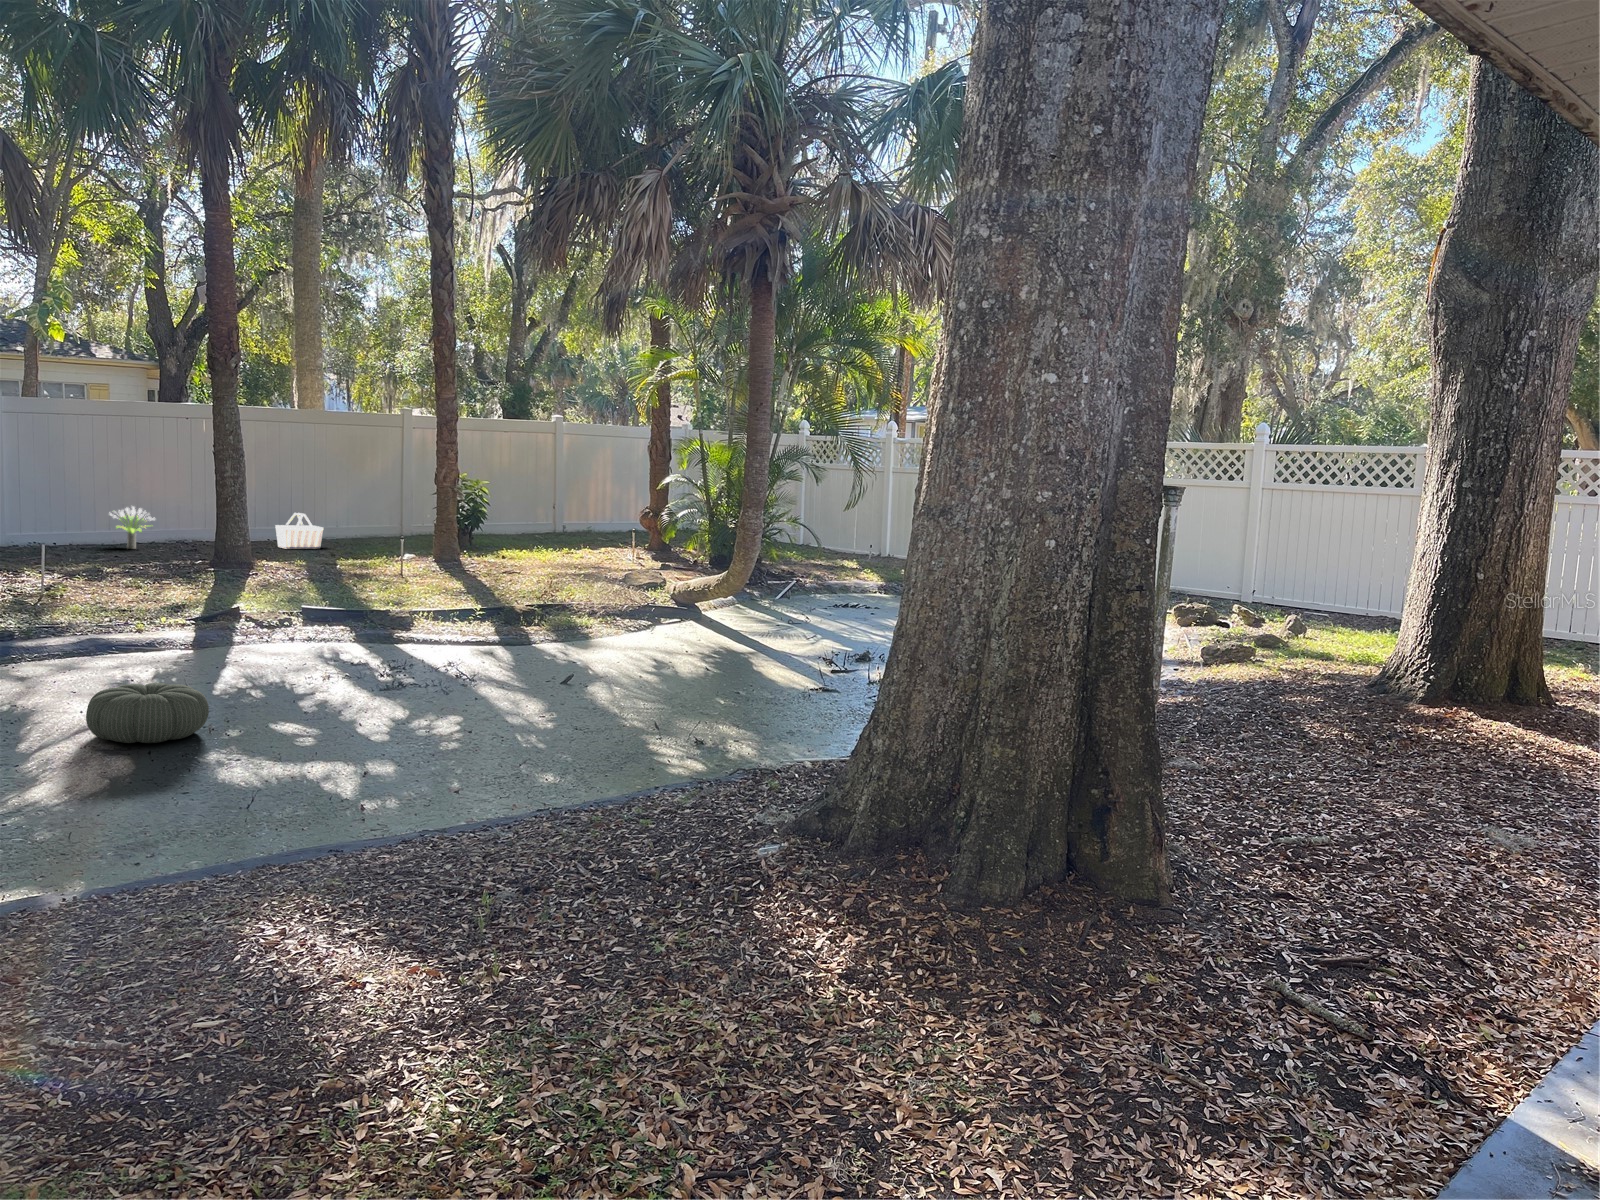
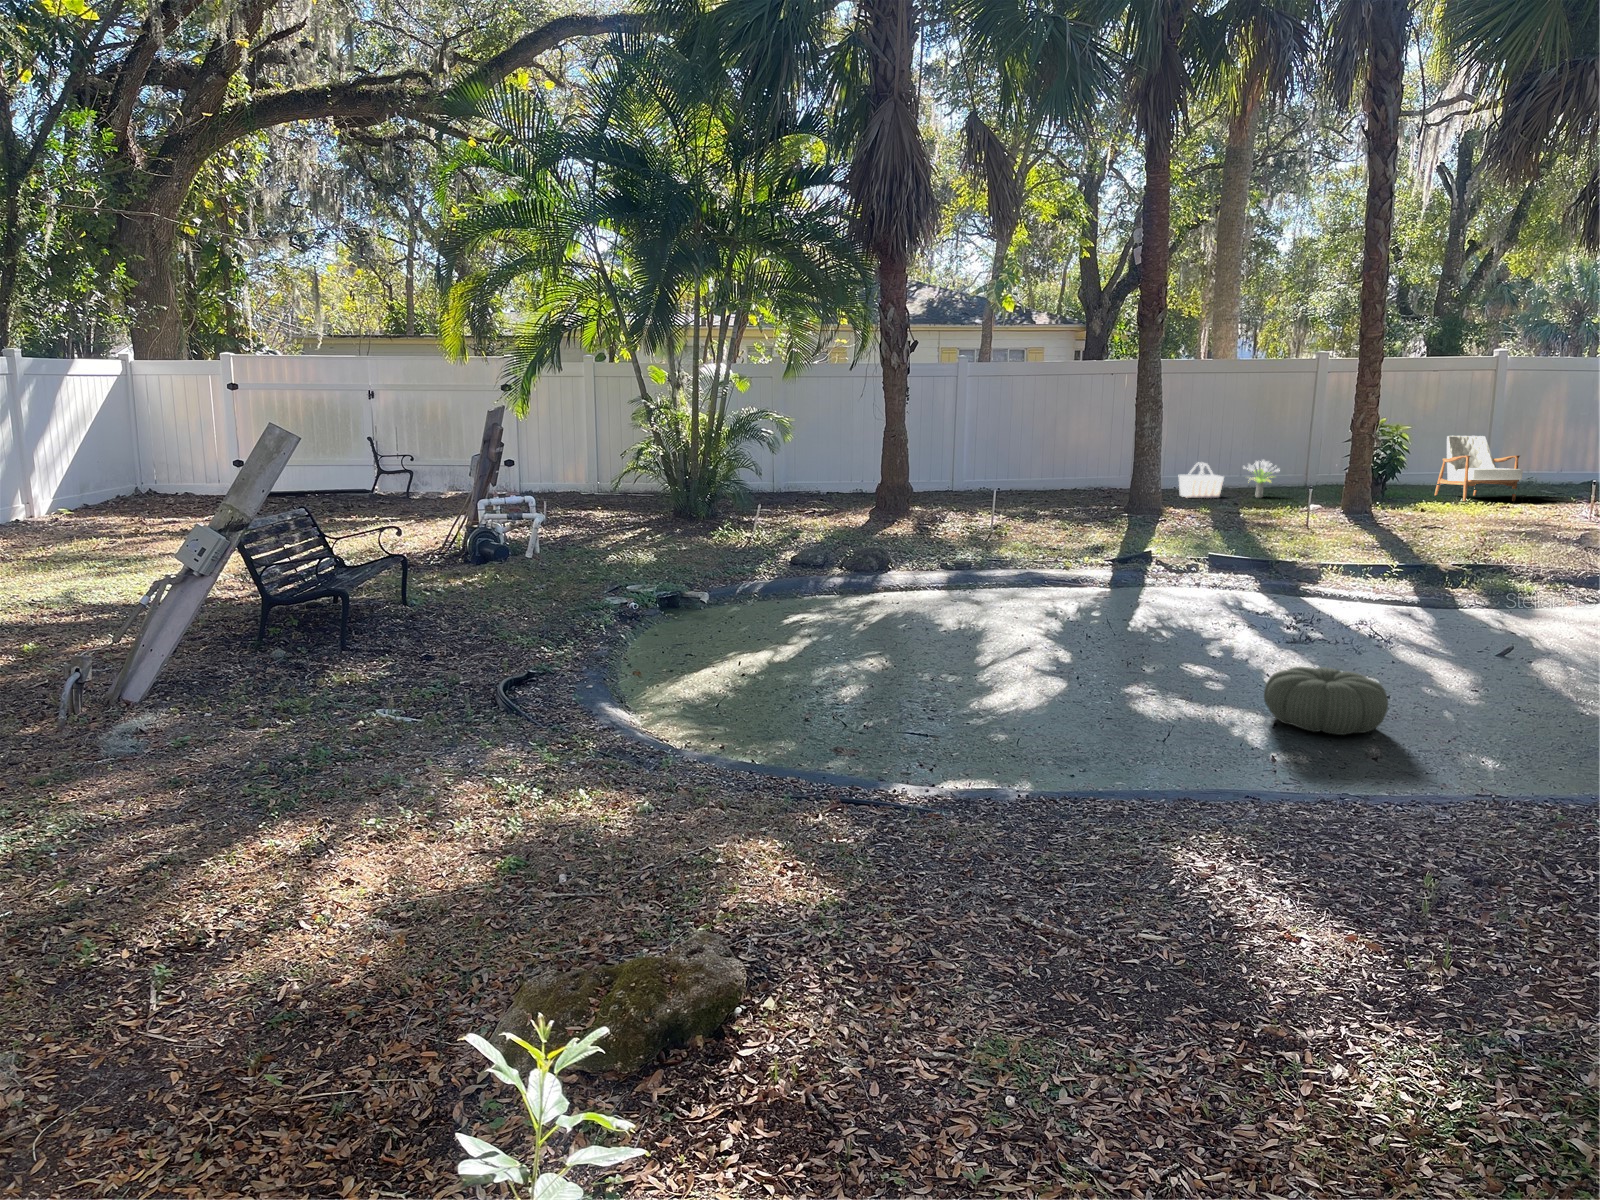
armchair: none [516,494,581,552] -> present [1435,436,1523,501]
potted plant: present [110,506,155,549] -> present [1244,460,1280,498]
pouf: present [86,683,209,743] -> present [1264,667,1388,735]

